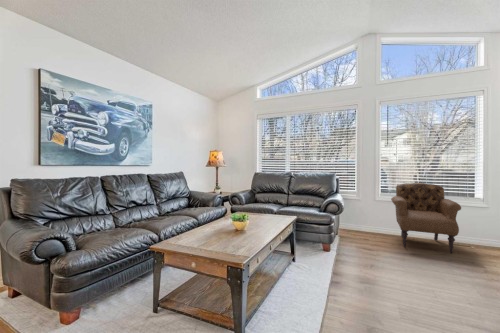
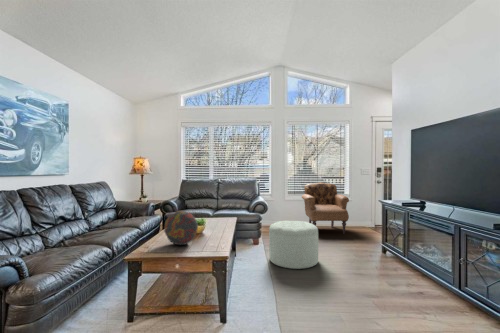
decorative orb: none [193,204,228,241] -> present [164,211,198,245]
ottoman: none [329,227,395,291] -> present [269,221,318,269]

